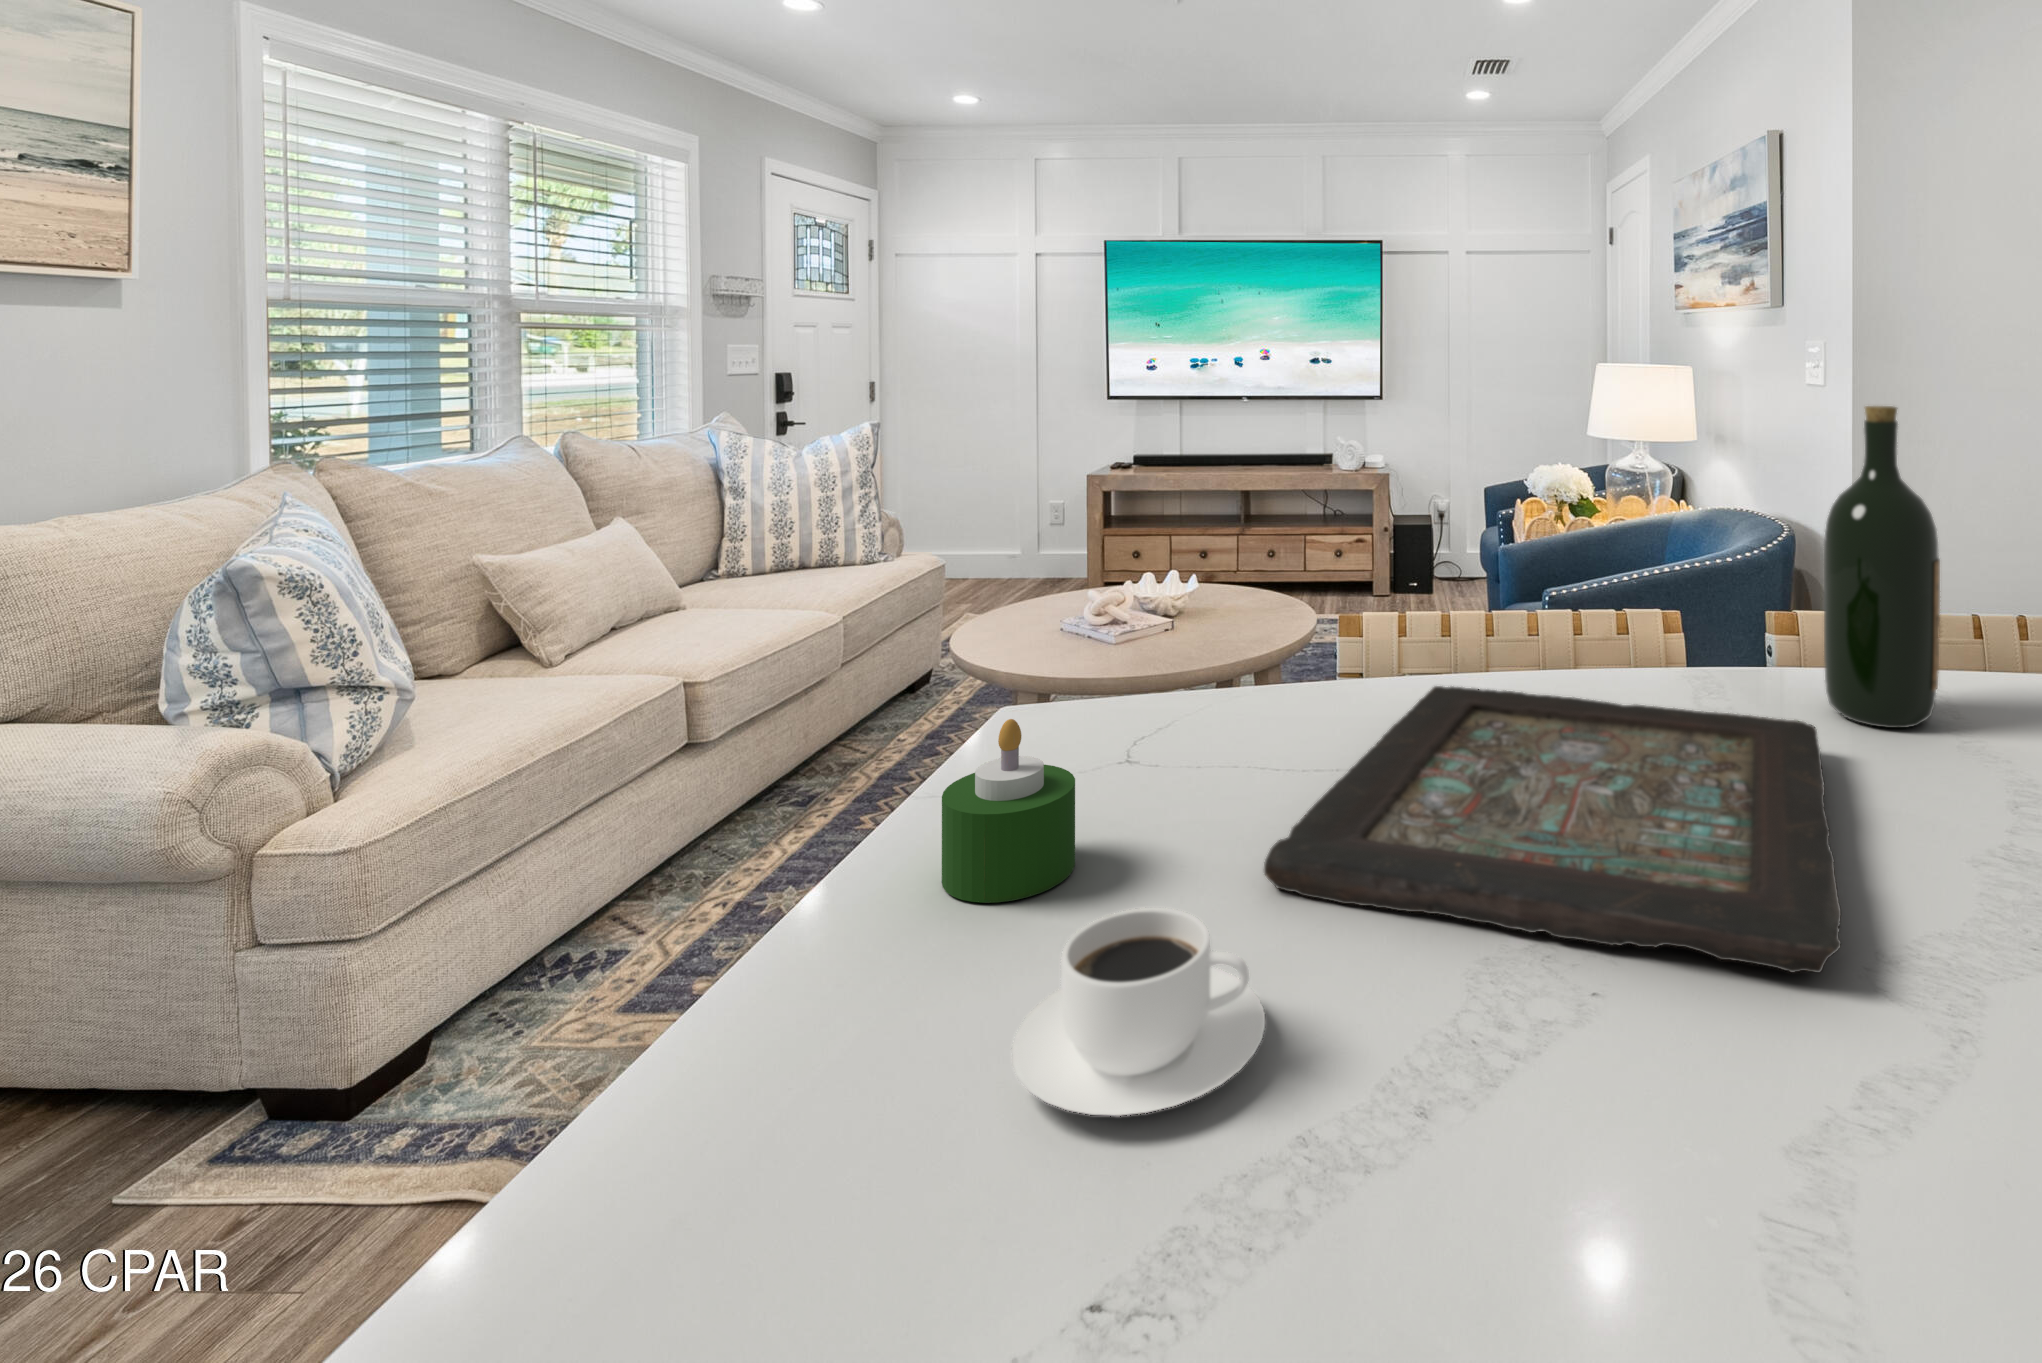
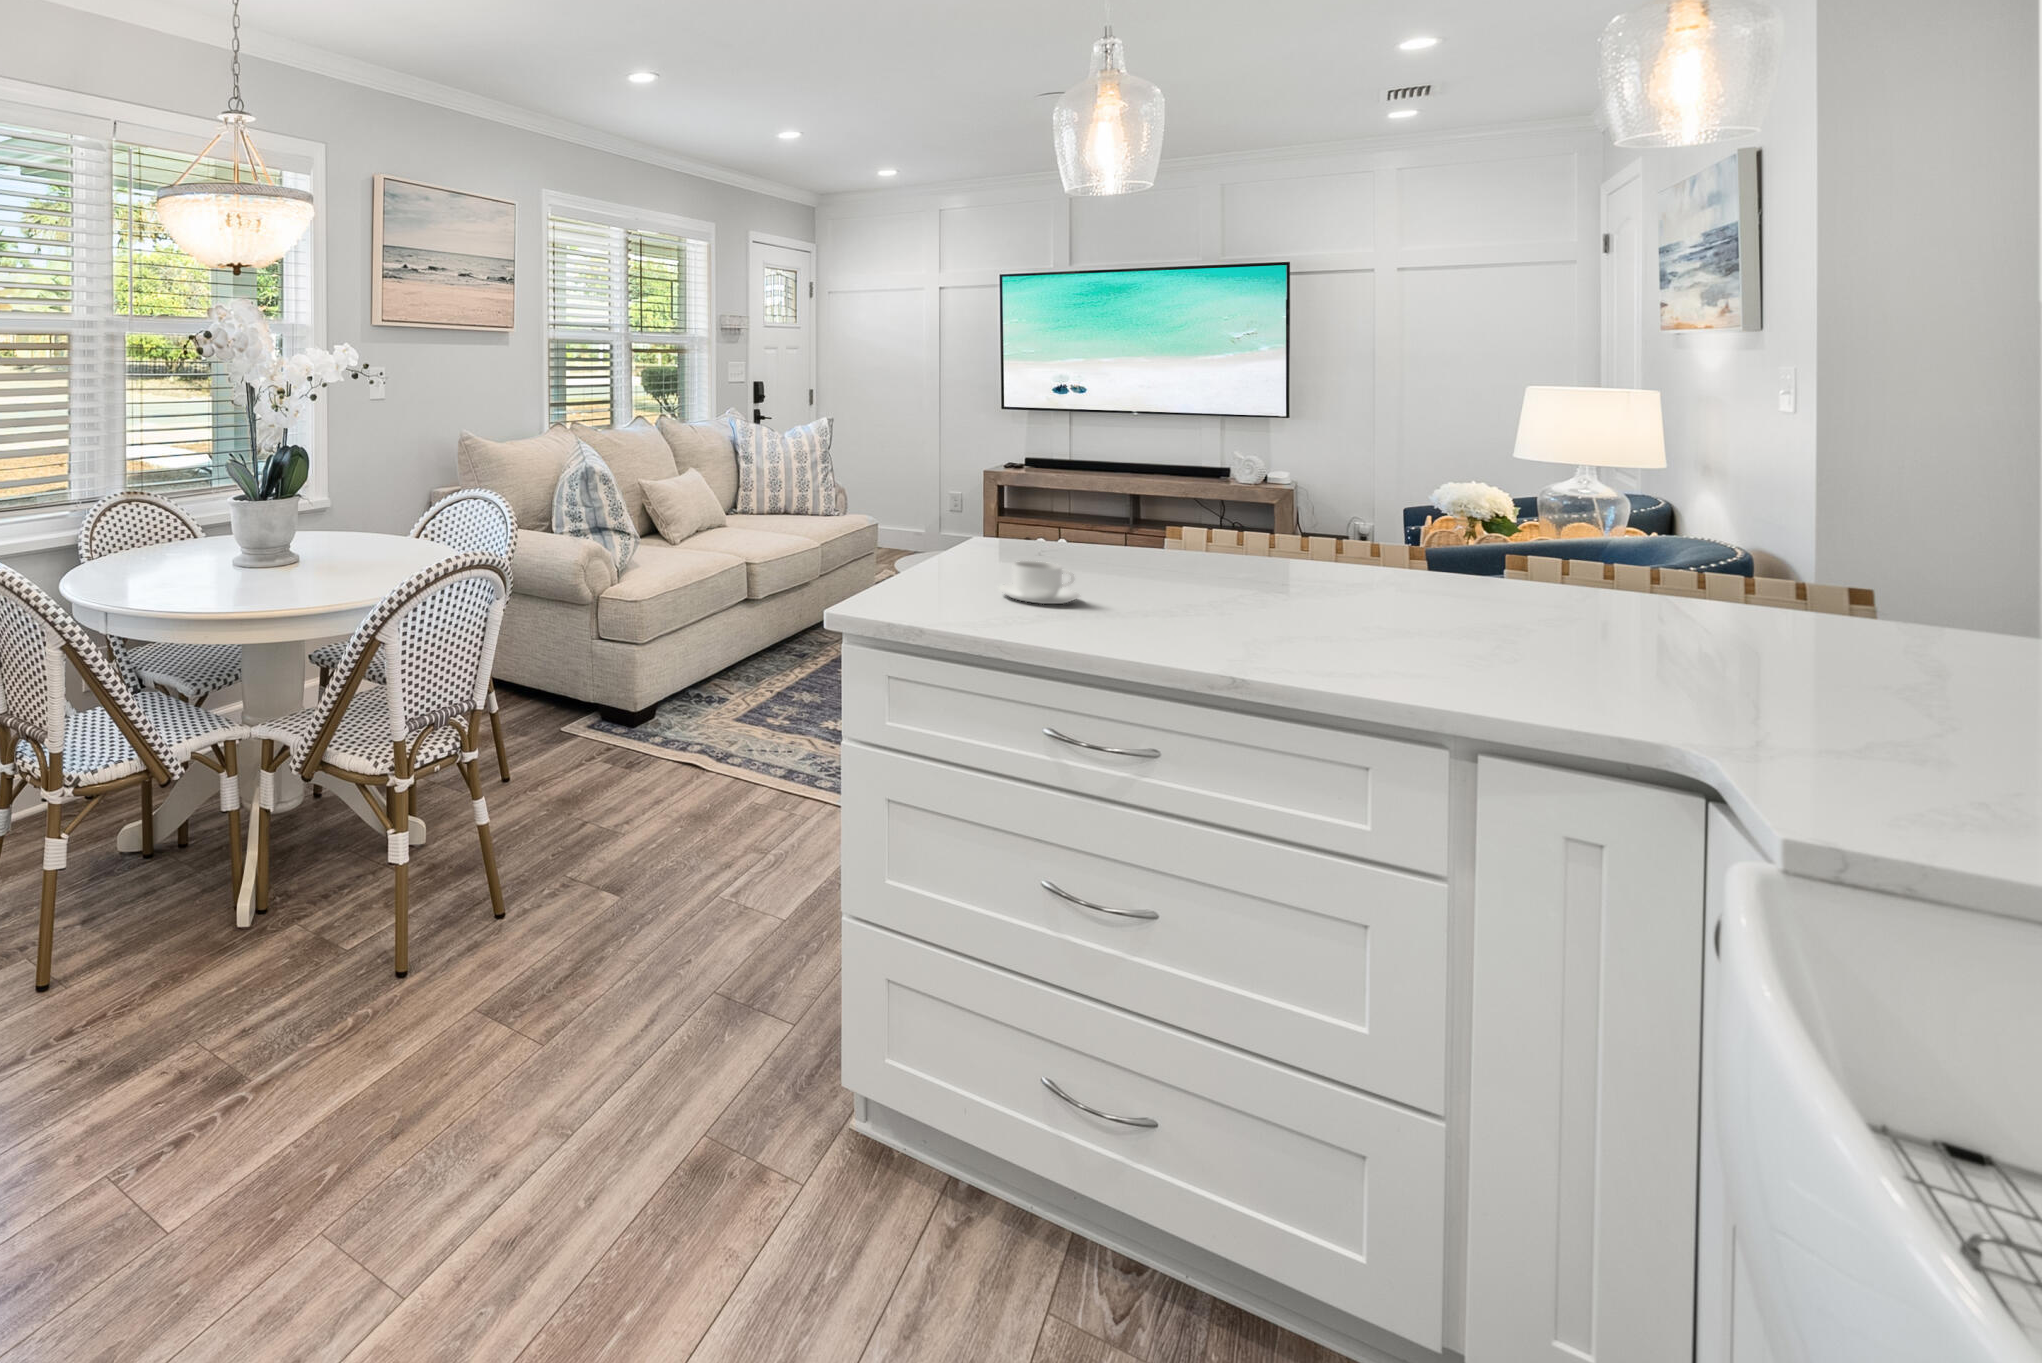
wine bottle: present [1824,406,1940,728] -> none [1470,418,1555,608]
decorative tray: present [1264,686,1841,973] -> none [1088,553,1428,625]
candle: present [942,719,1075,903] -> none [961,515,1011,576]

